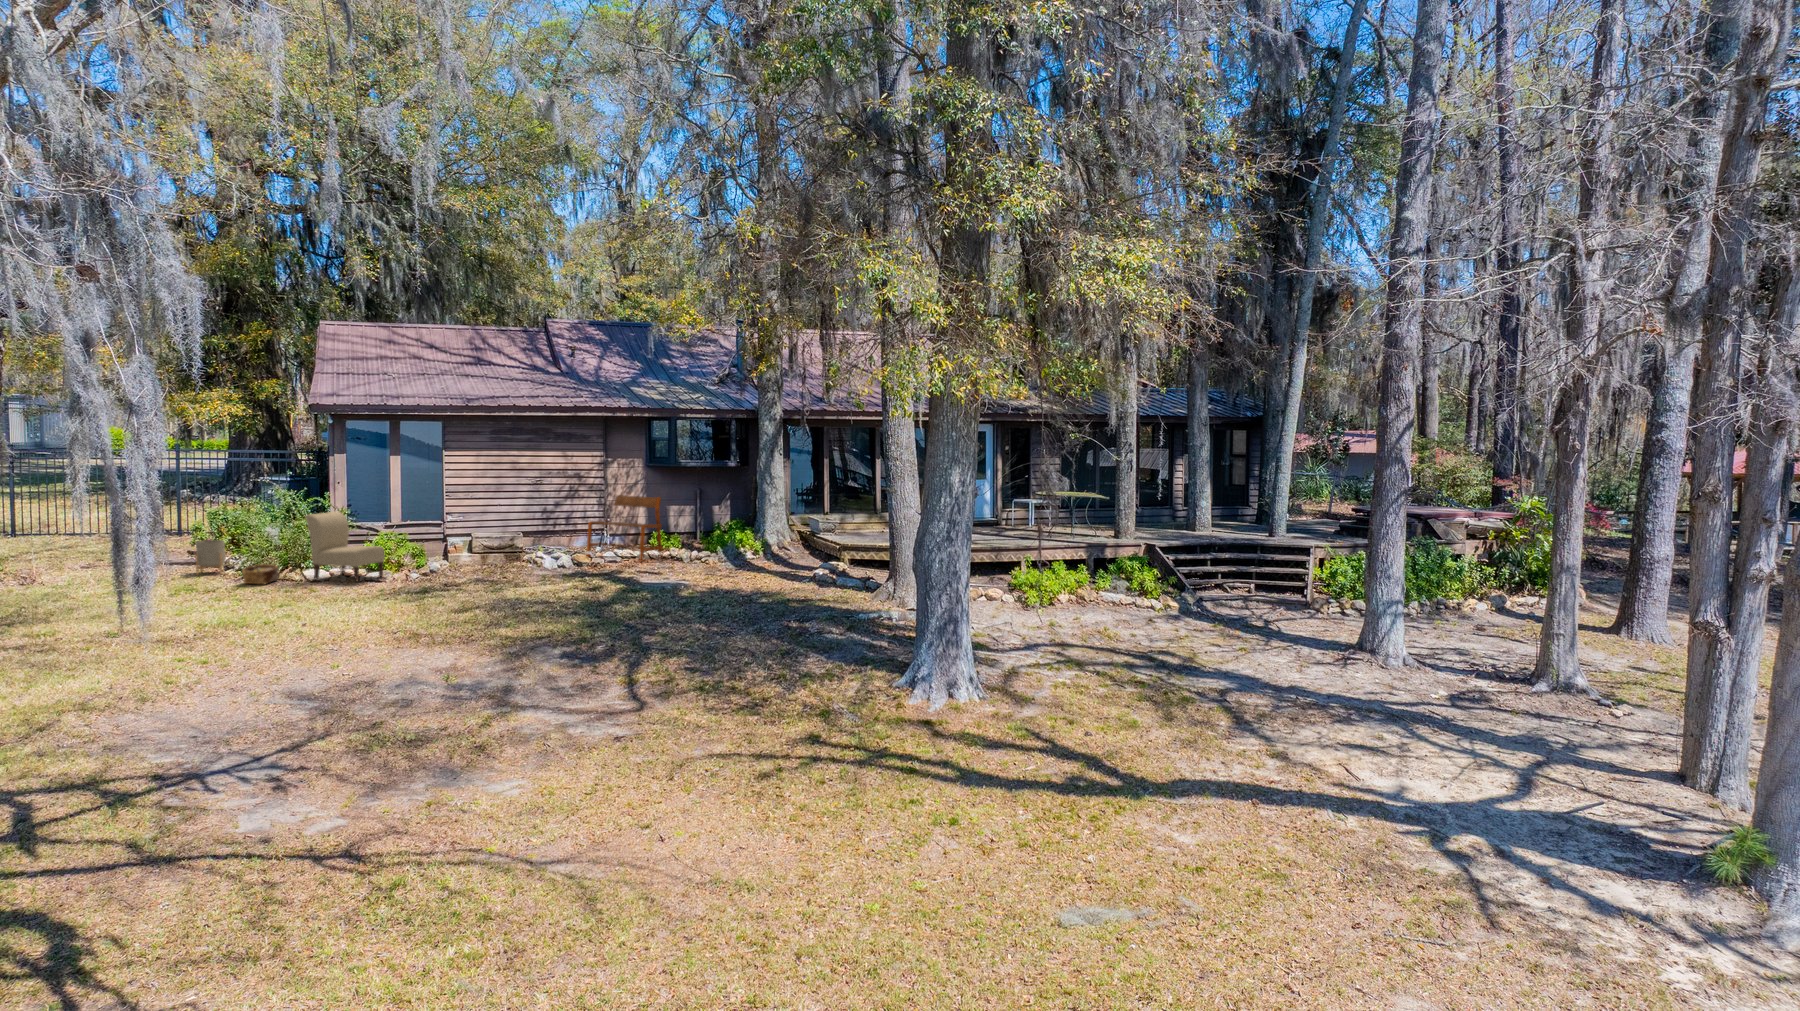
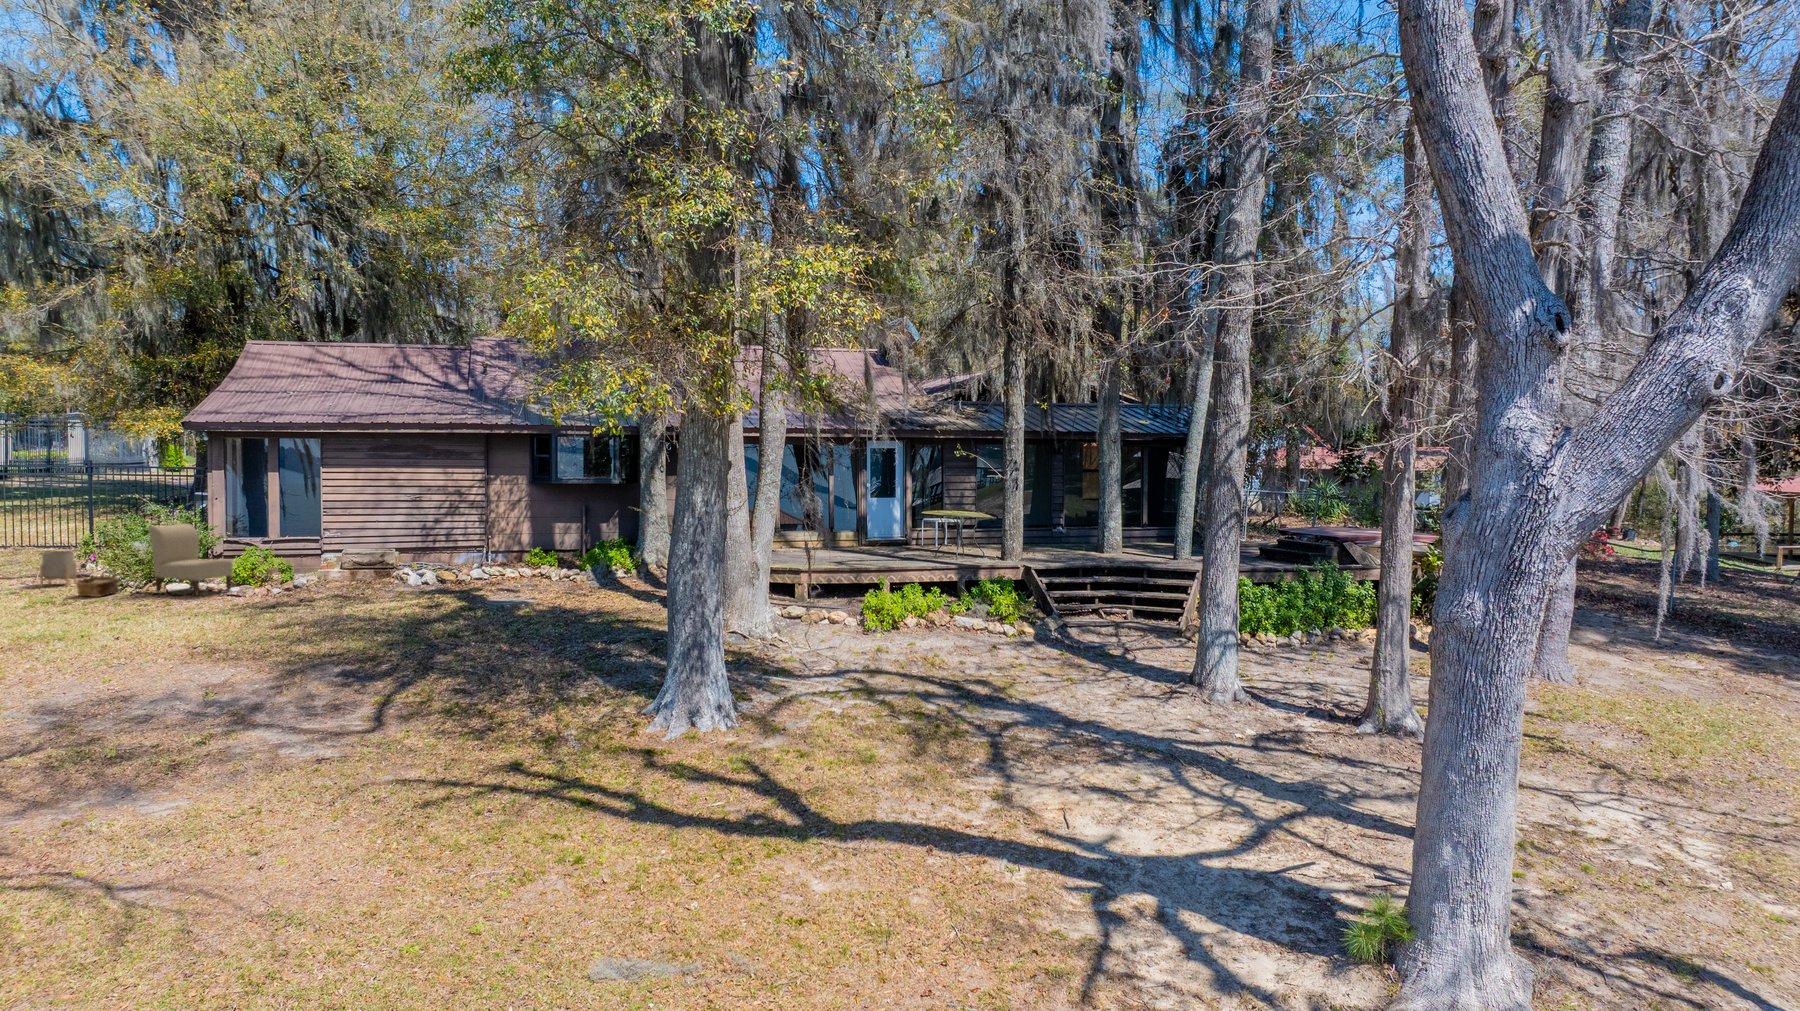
bench: present [586,495,663,562] -> none [463,511,543,580]

